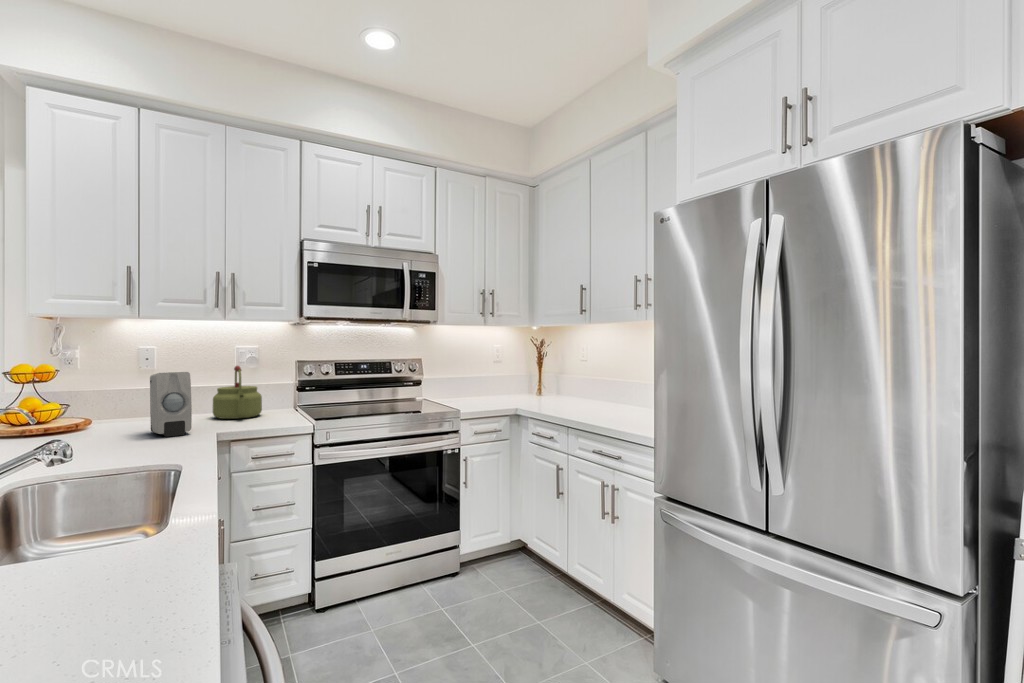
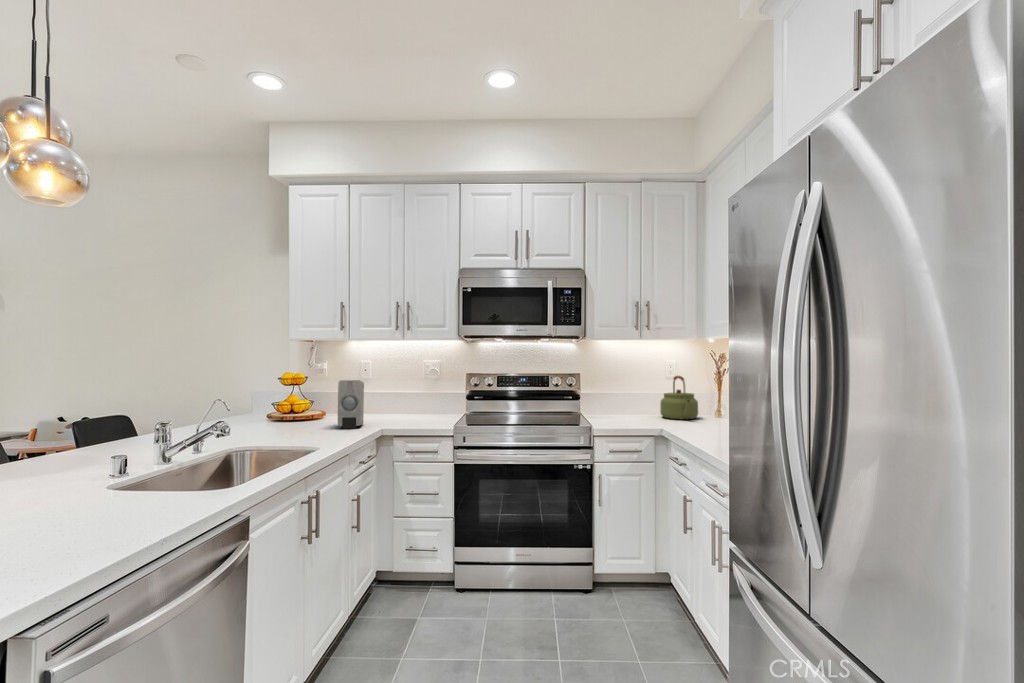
kettle: present [213,366,262,419] -> present [660,376,698,419]

